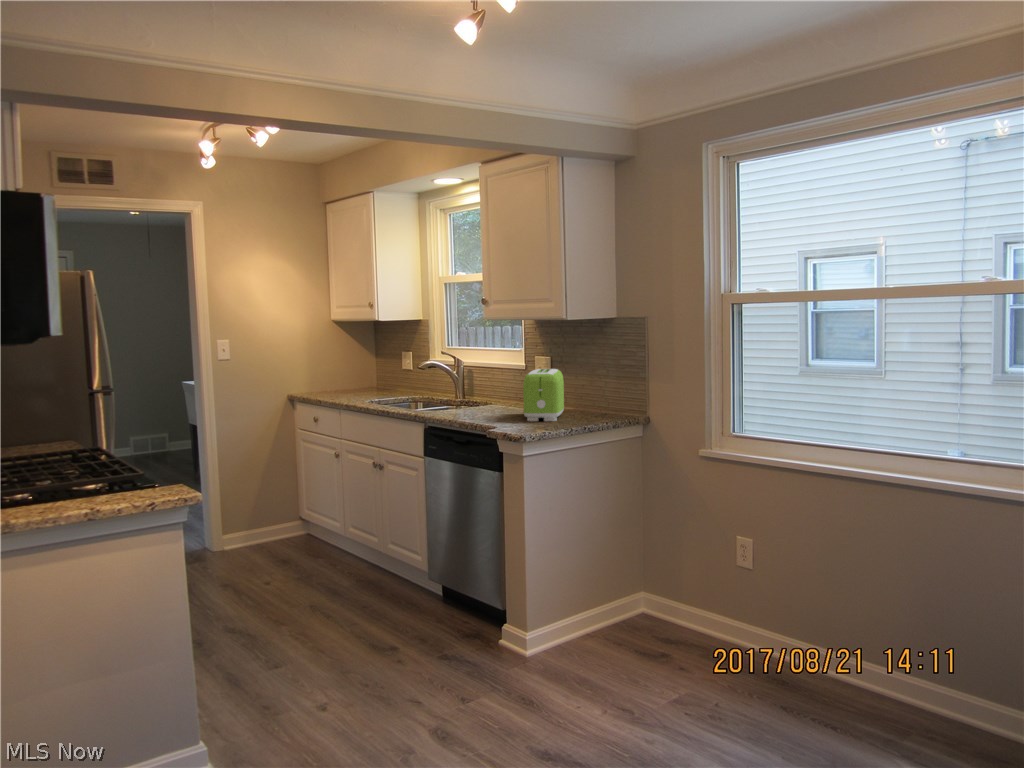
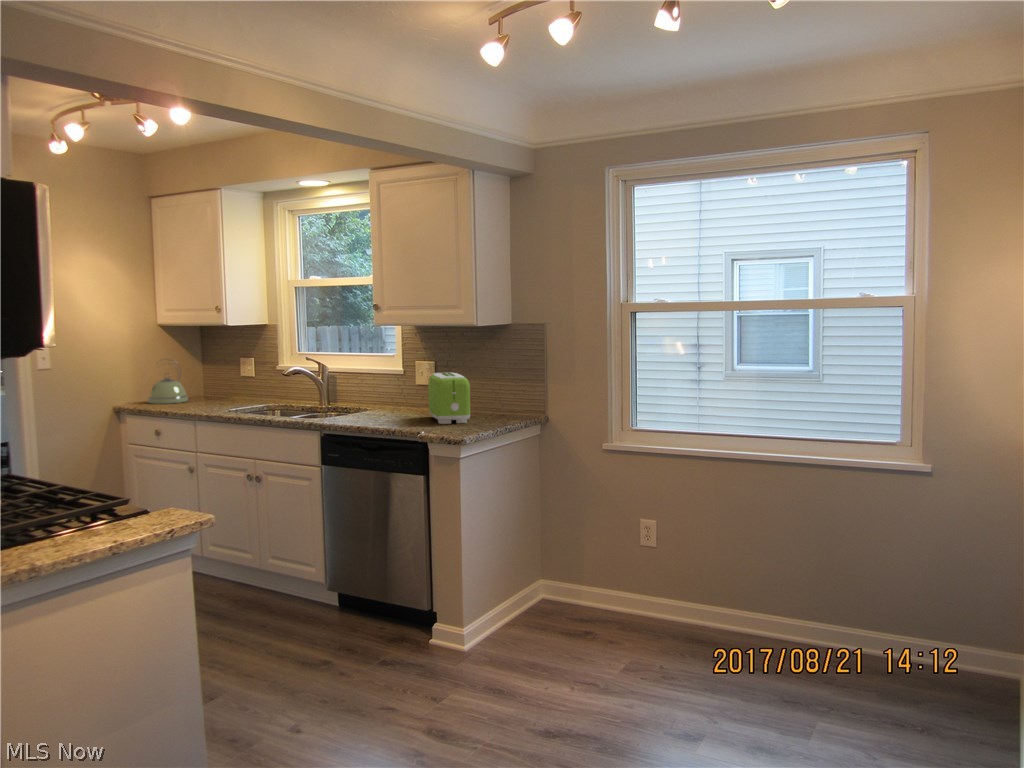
kettle: none [318,352,359,393] -> present [148,363,188,404]

